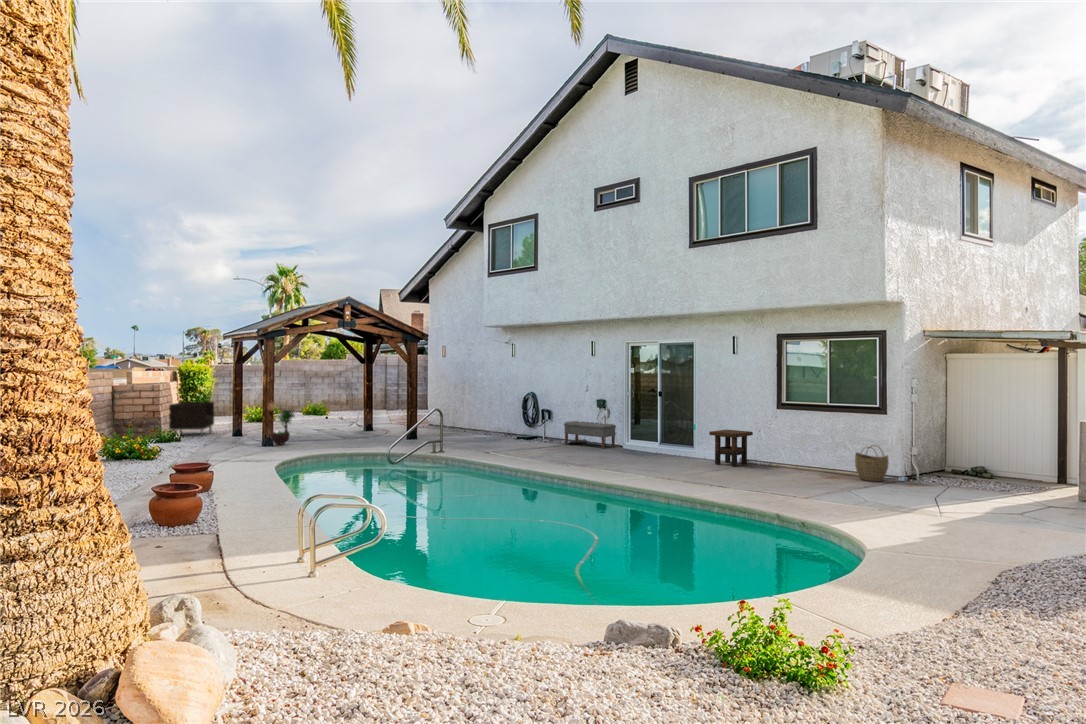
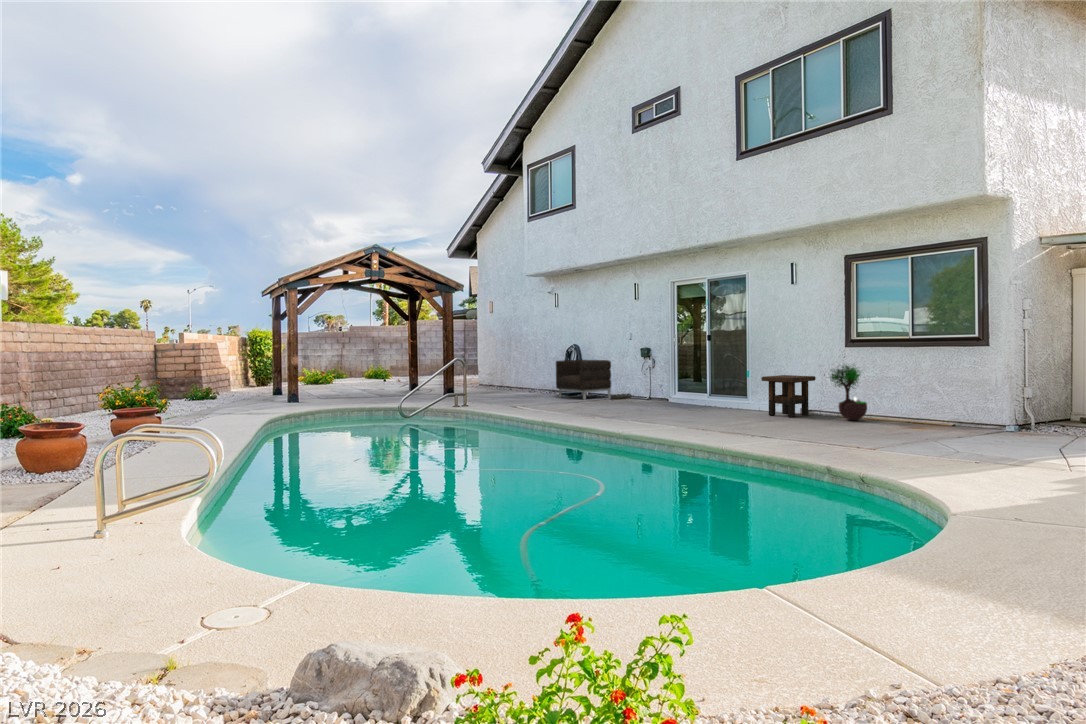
armchair: present [169,402,214,436] -> present [556,360,611,400]
potted tree: present [272,409,294,445] -> present [830,365,867,420]
bench: present [564,421,616,449] -> none [605,374,661,403]
woven basket: present [855,445,888,482] -> none [945,386,991,432]

